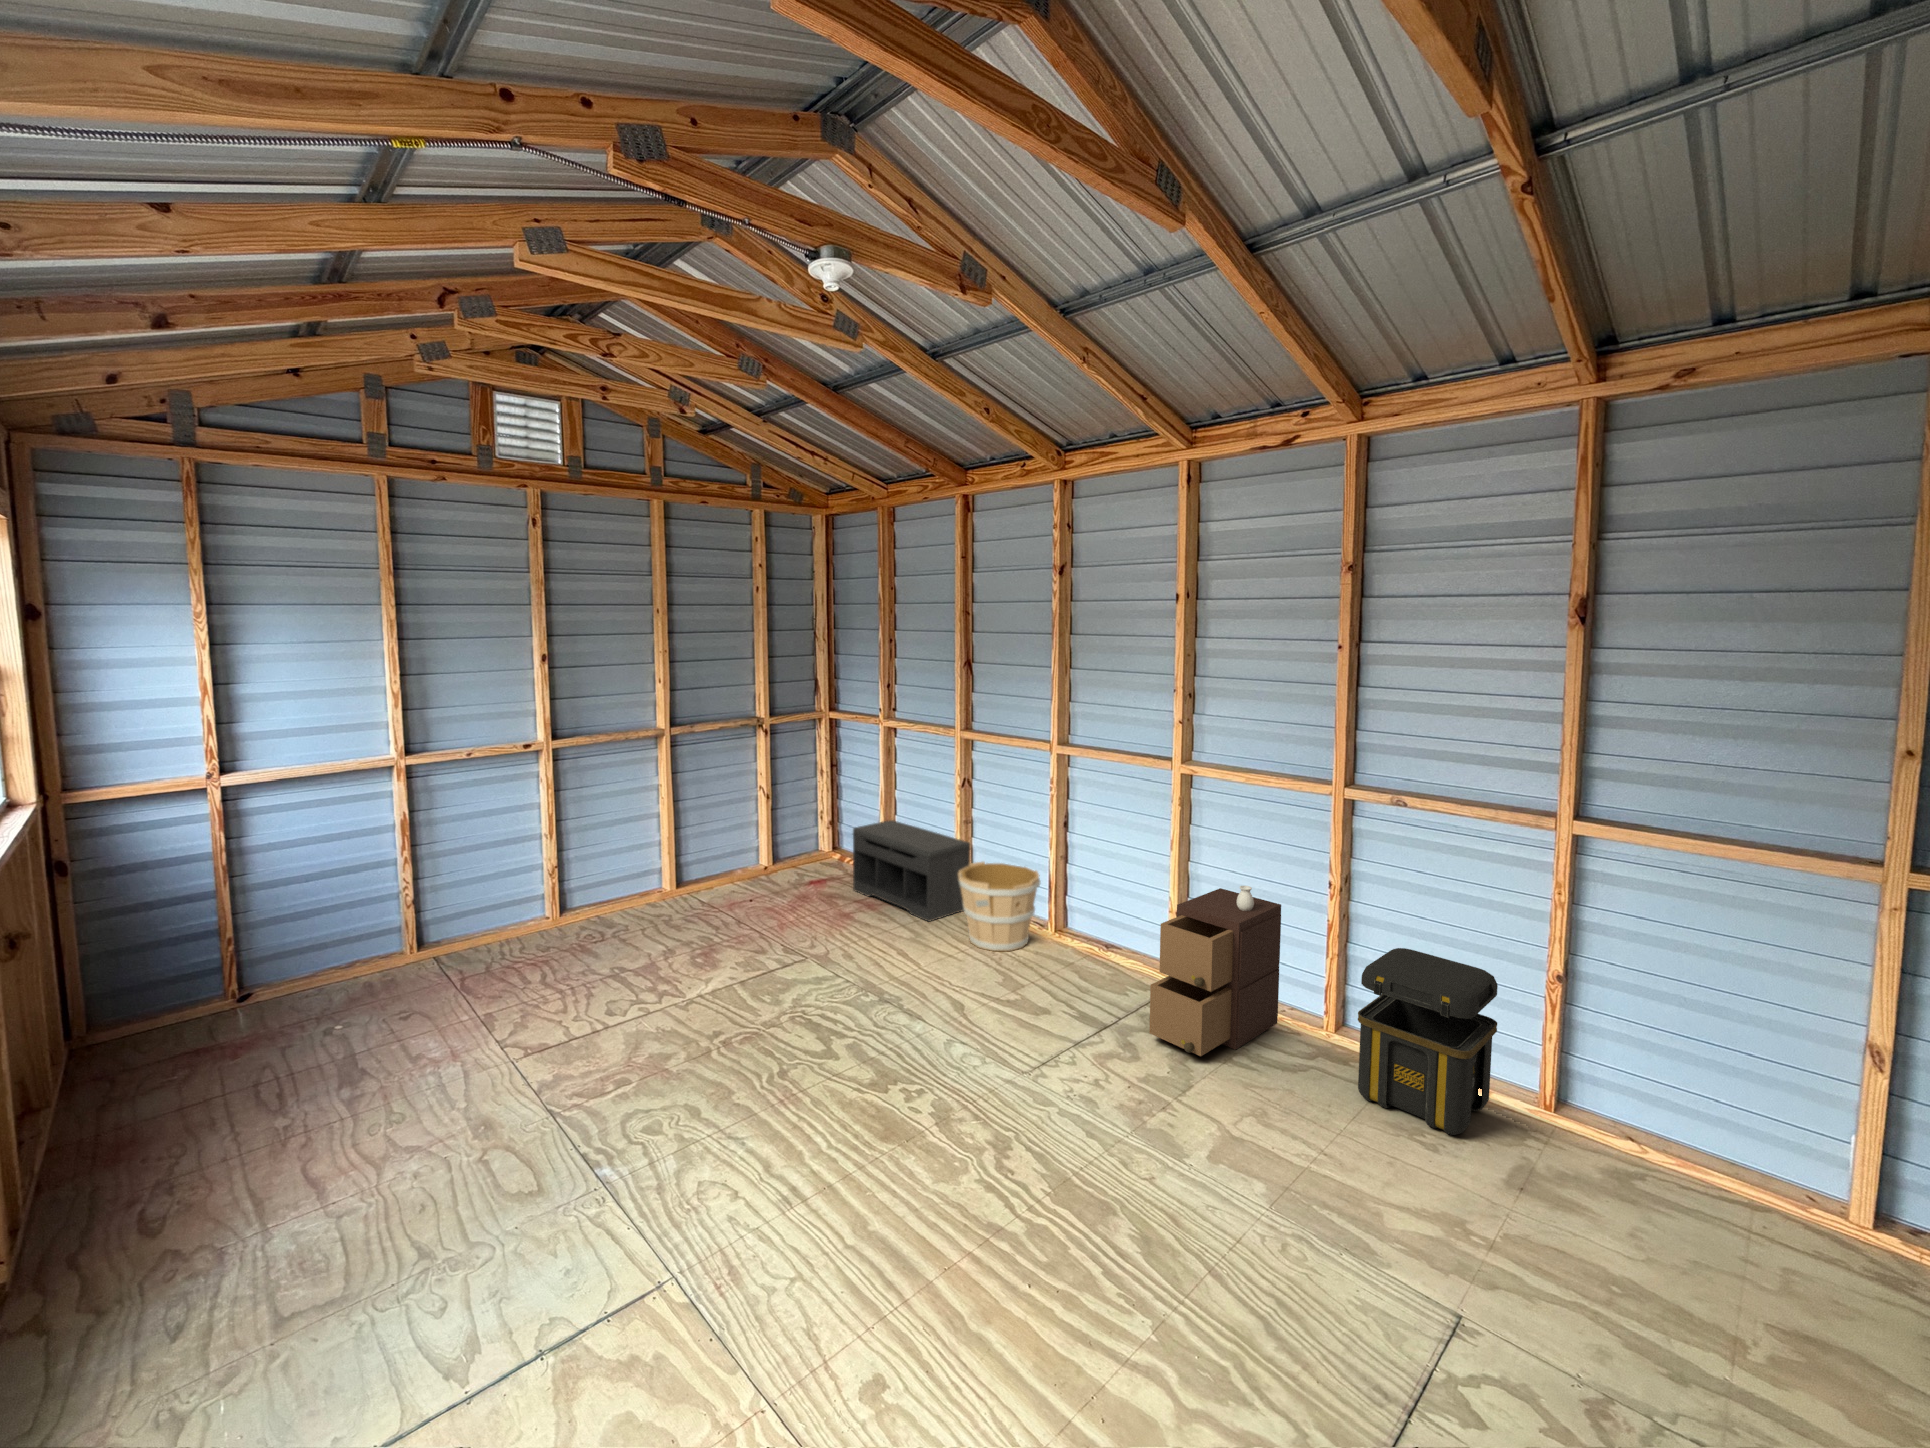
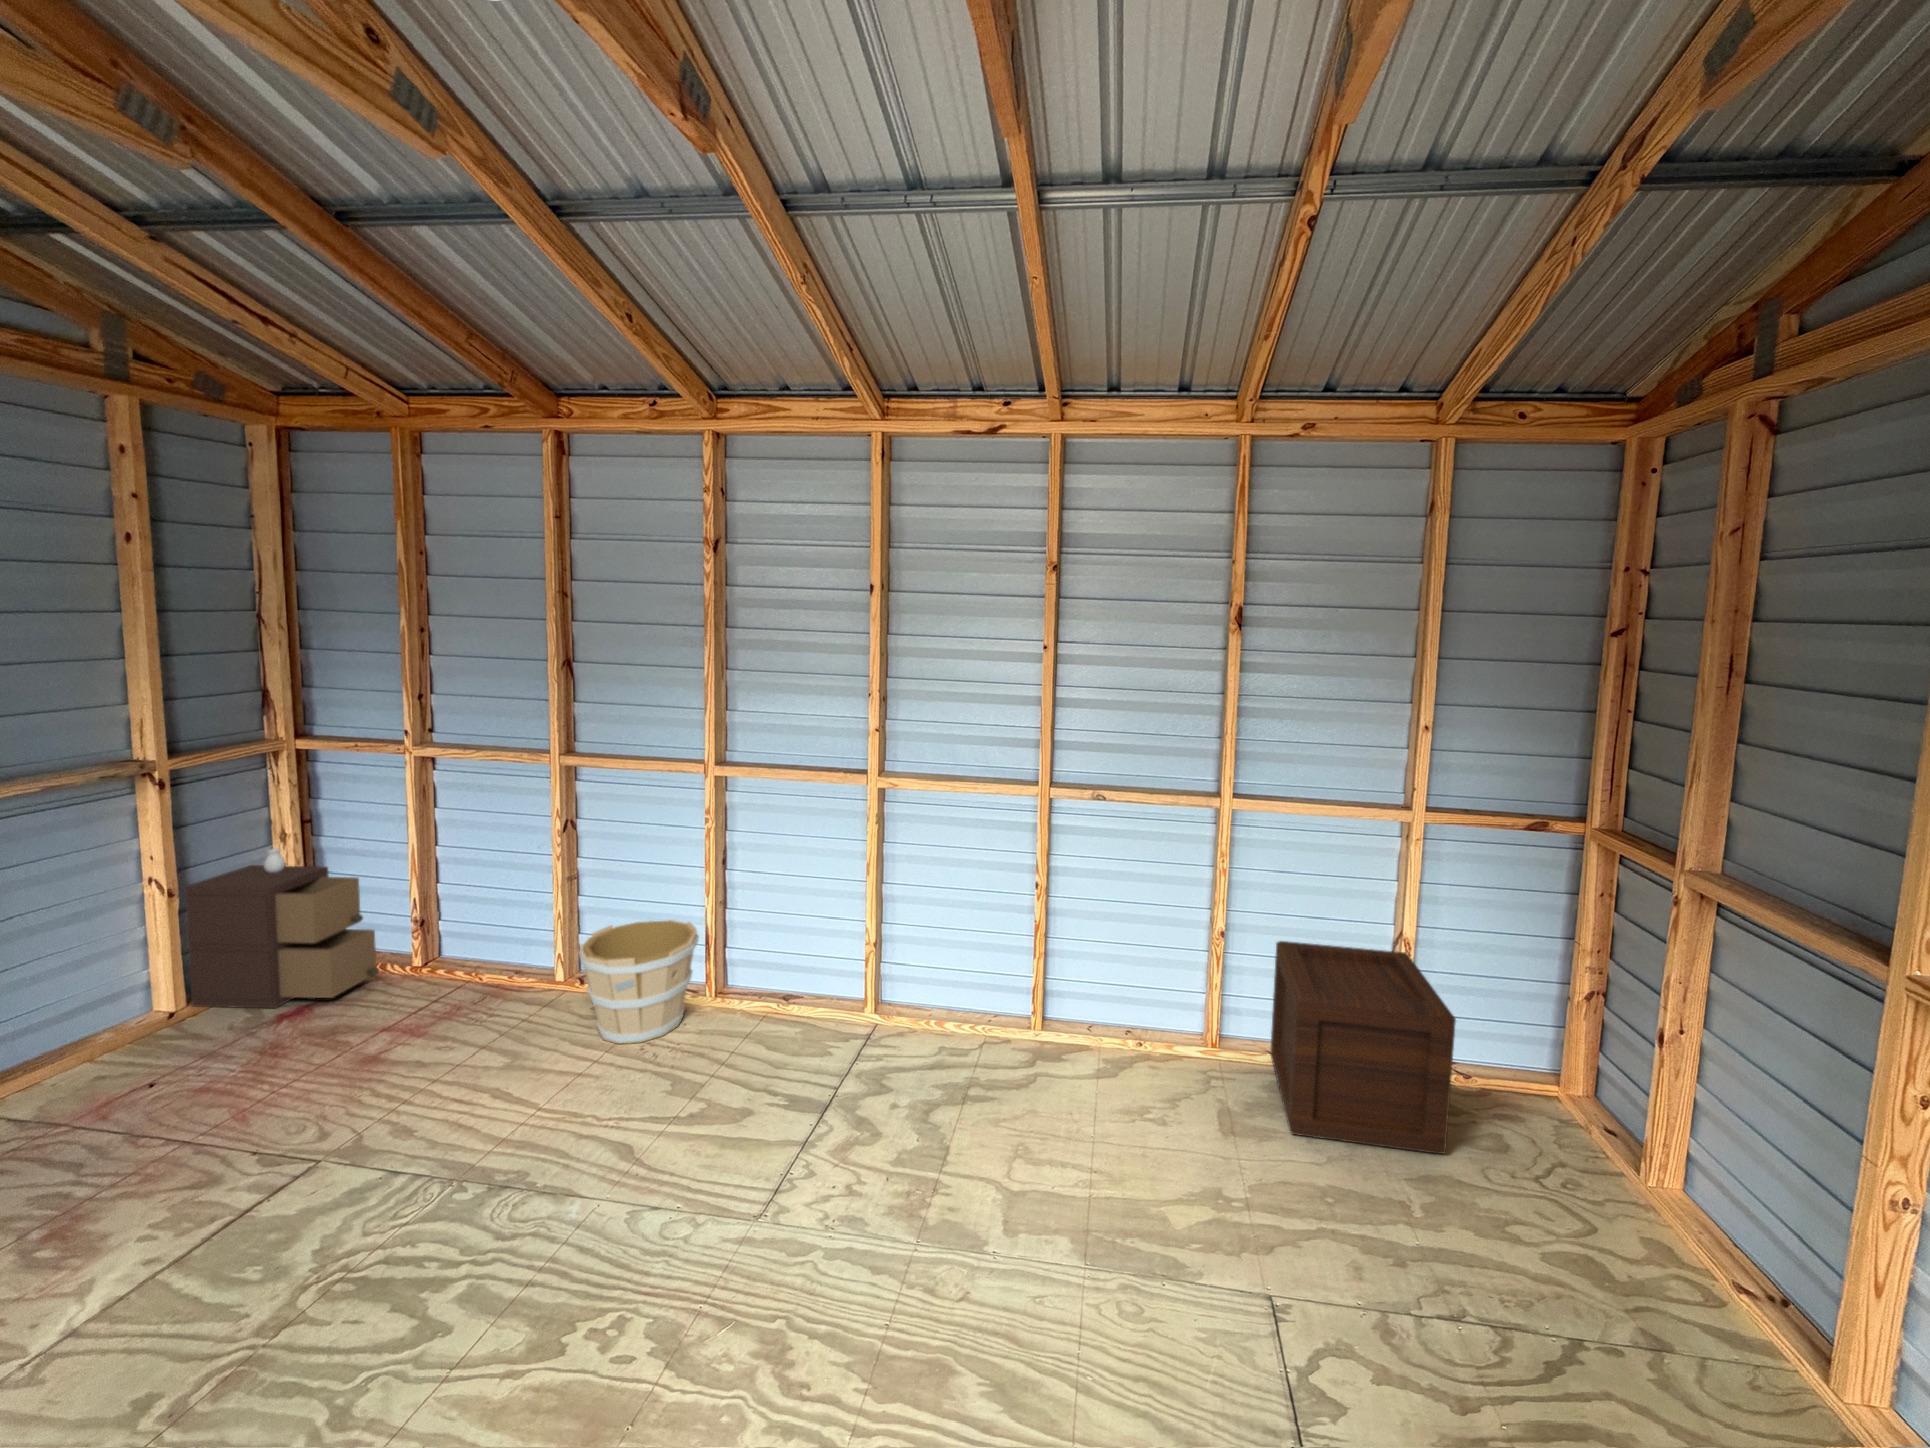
bench: present [853,820,970,921] -> none [368,889,582,1026]
storage cabinet: present [1149,886,1281,1056] -> present [185,849,379,1008]
toolbox: present [1358,948,1498,1135] -> none [1084,929,1181,1094]
wooden crate: none [1602,1013,1892,1343] -> present [1270,941,1456,1154]

